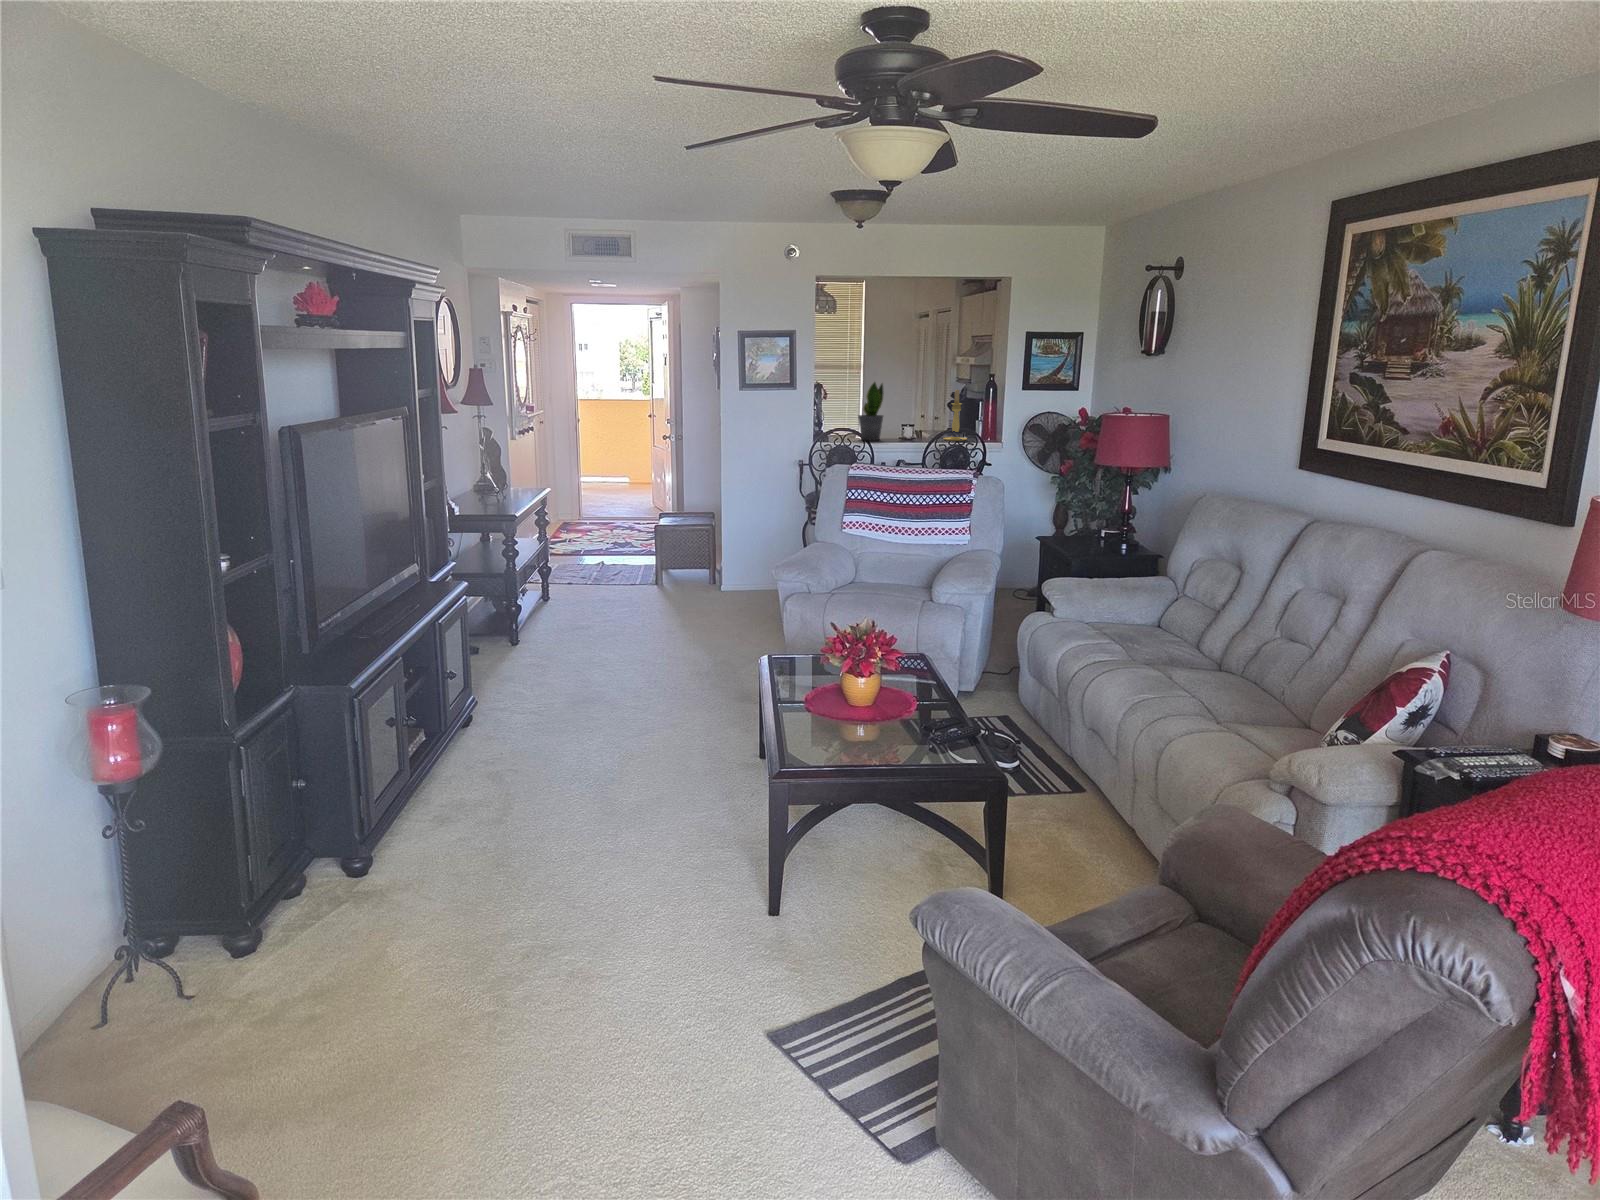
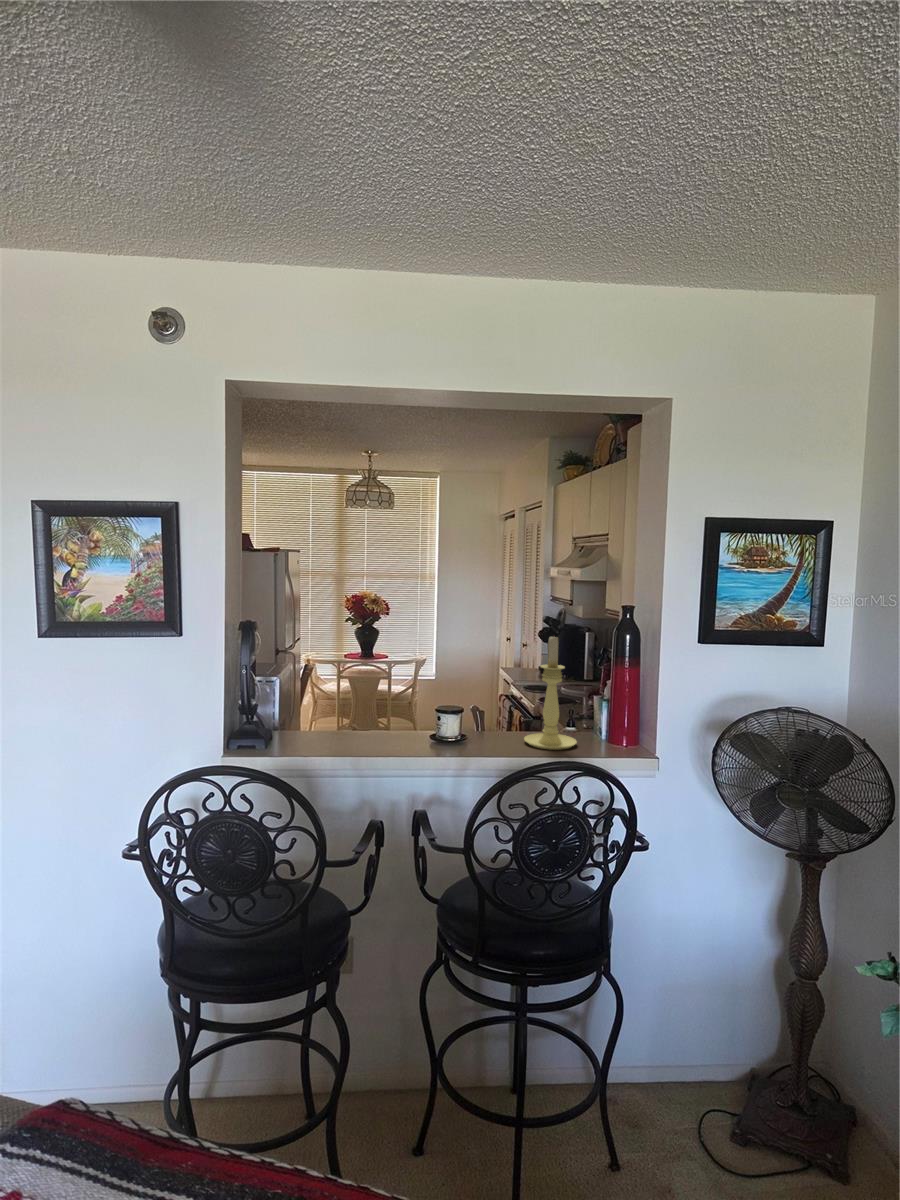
potted plant: present [858,382,884,440] -> none [334,618,393,749]

